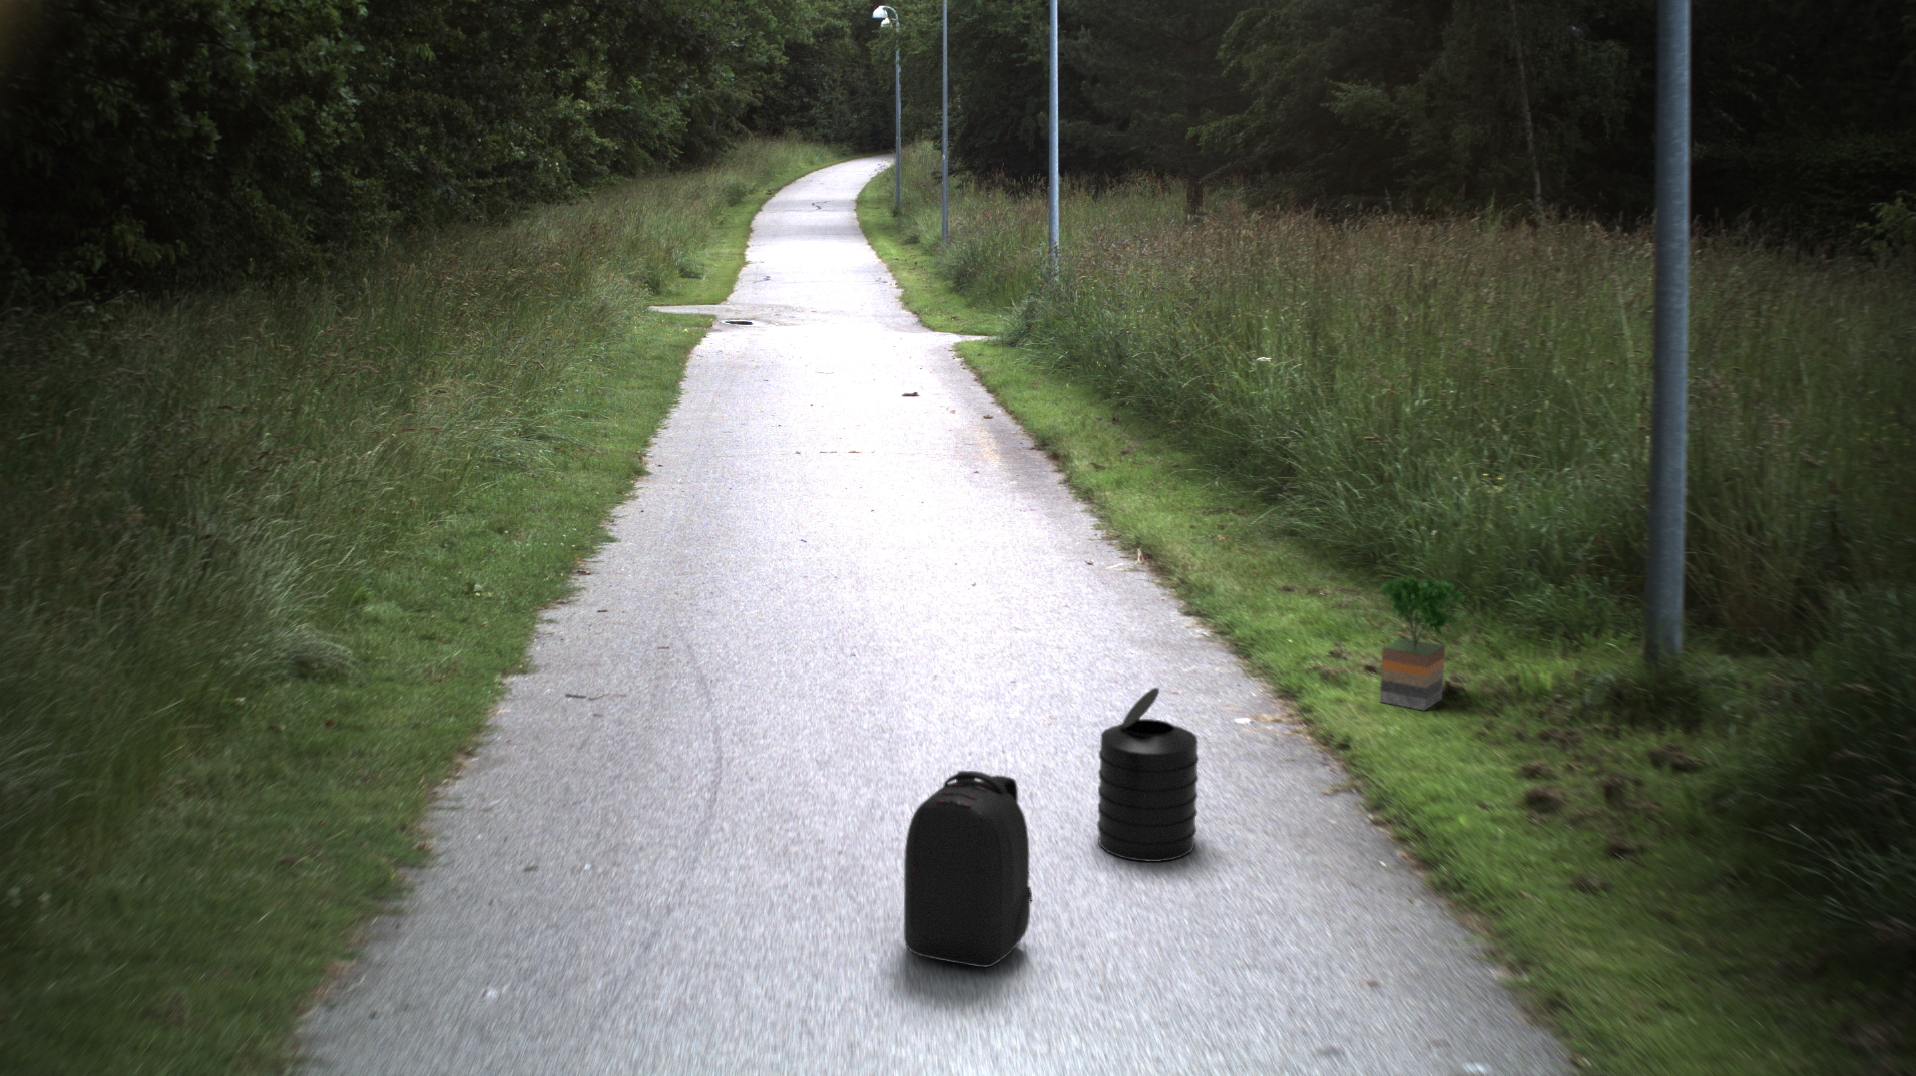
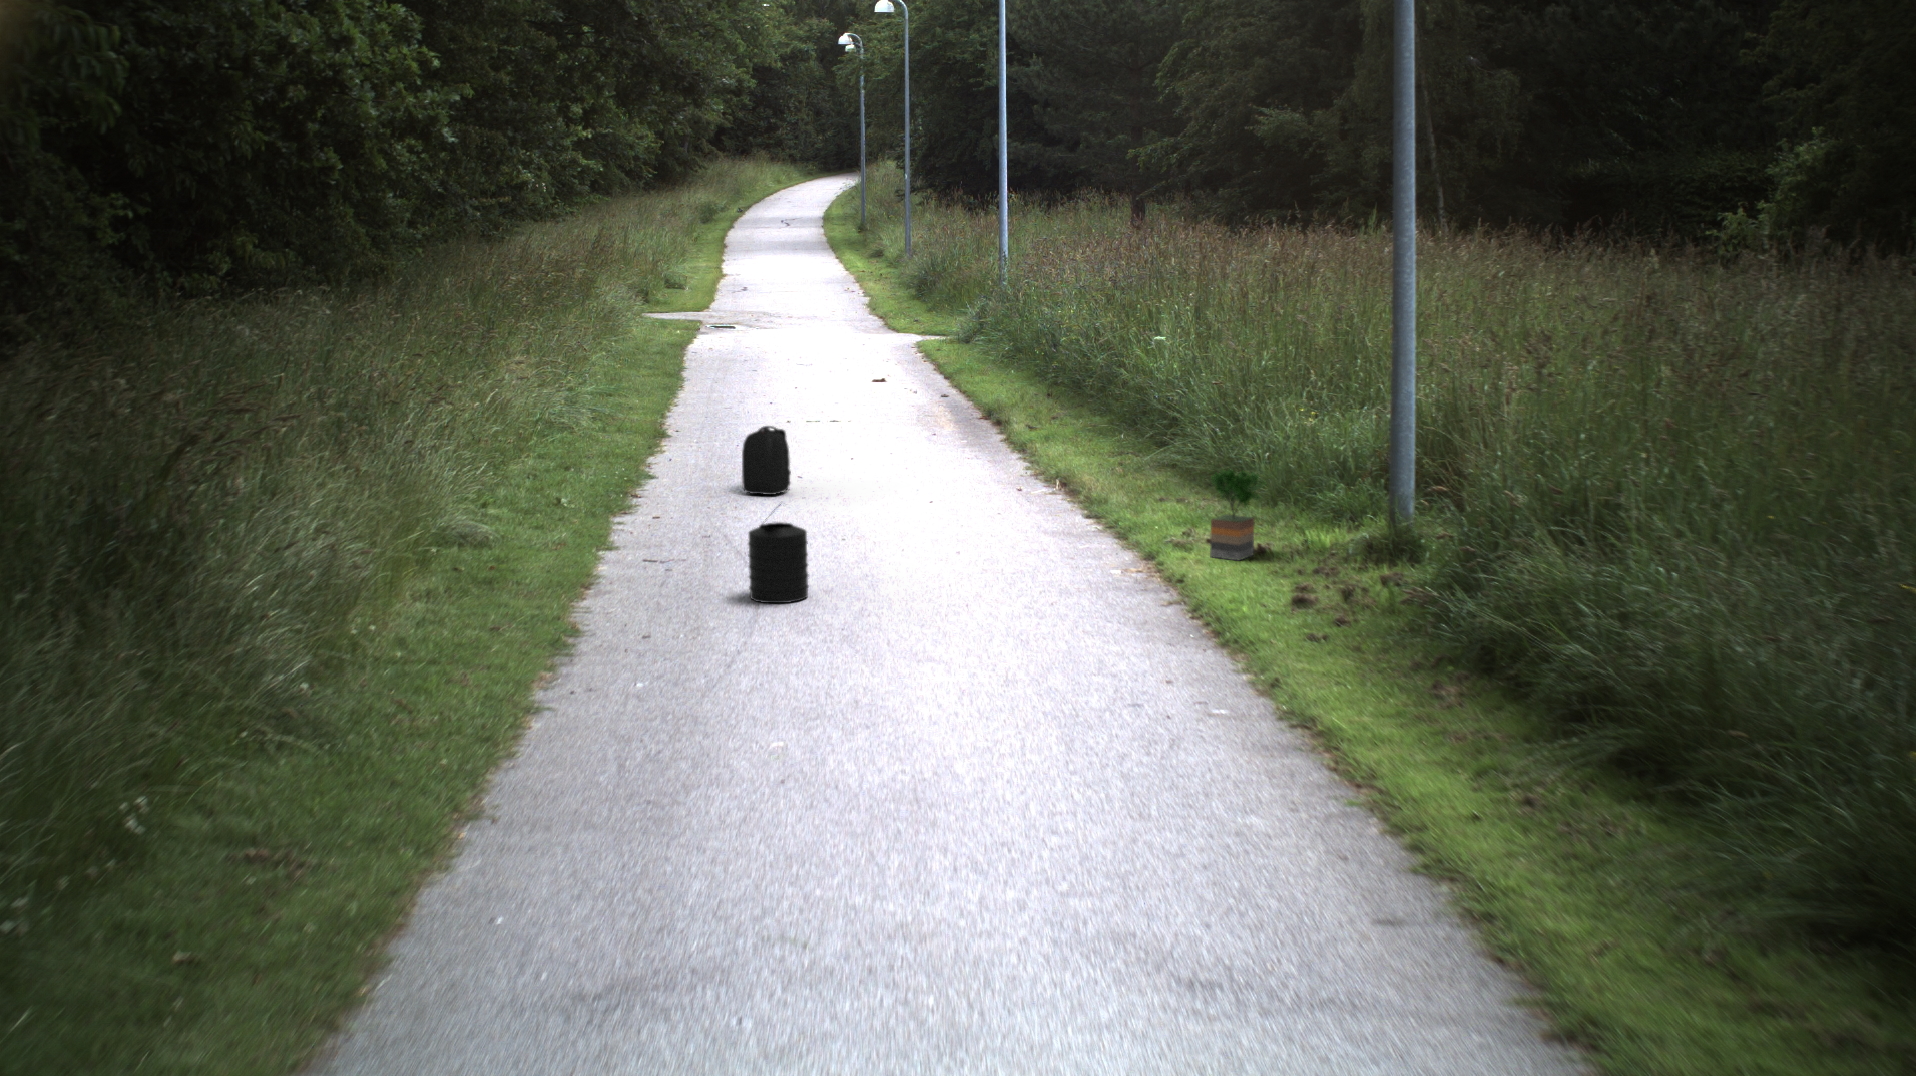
trash can: present [1097,688,1198,862] -> present [748,504,809,603]
backpack: present [904,771,1032,967] -> present [742,426,791,495]

